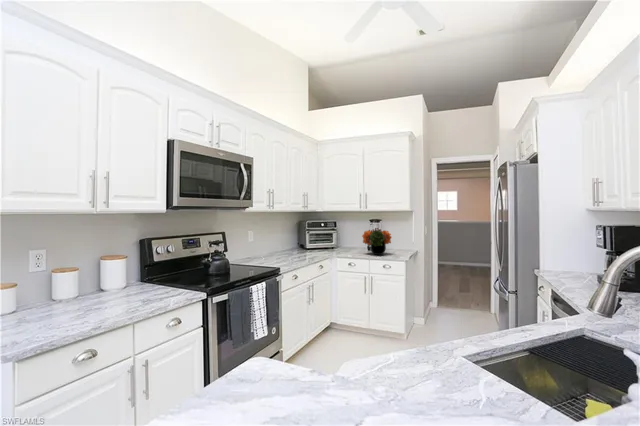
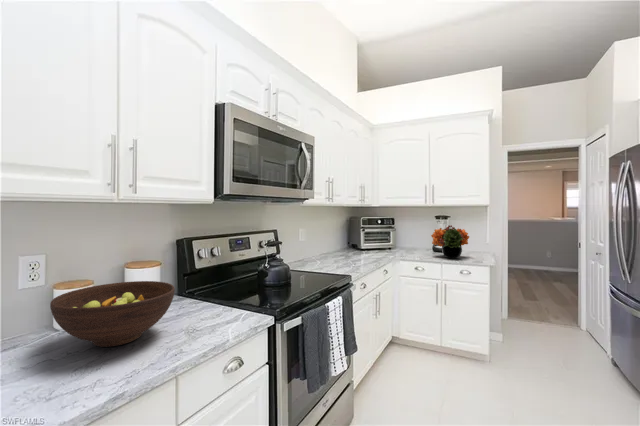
fruit bowl: none [50,268,134,308] -> present [50,281,175,347]

